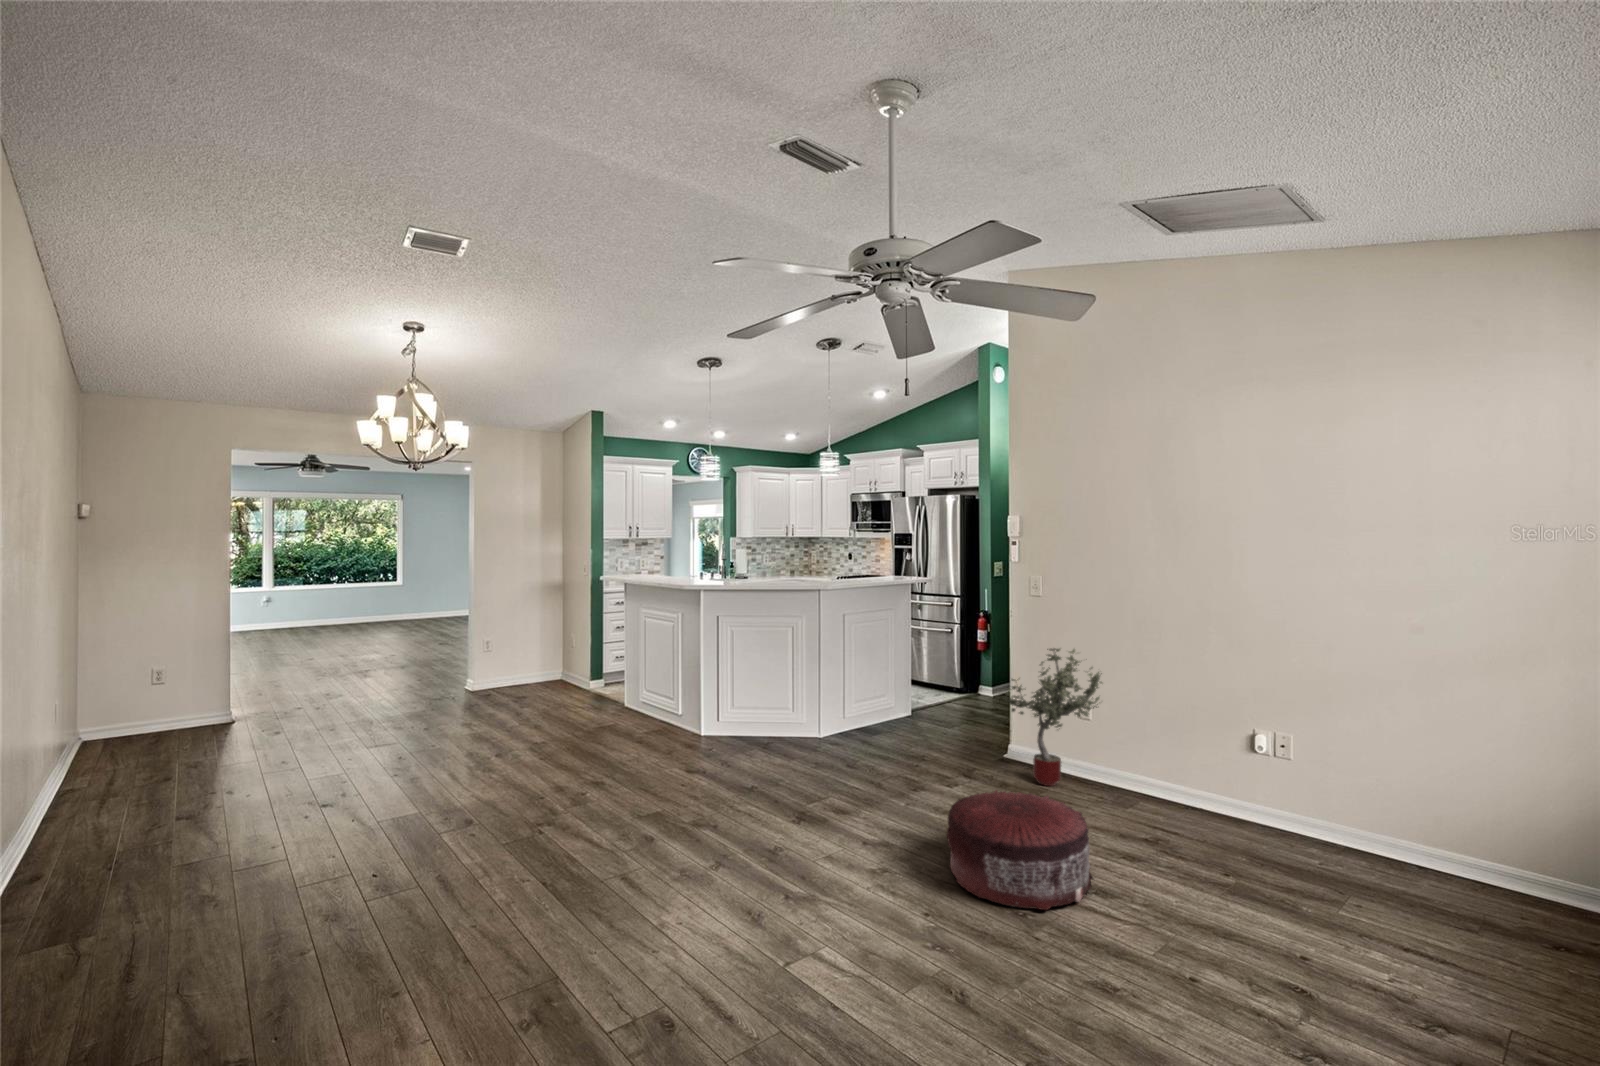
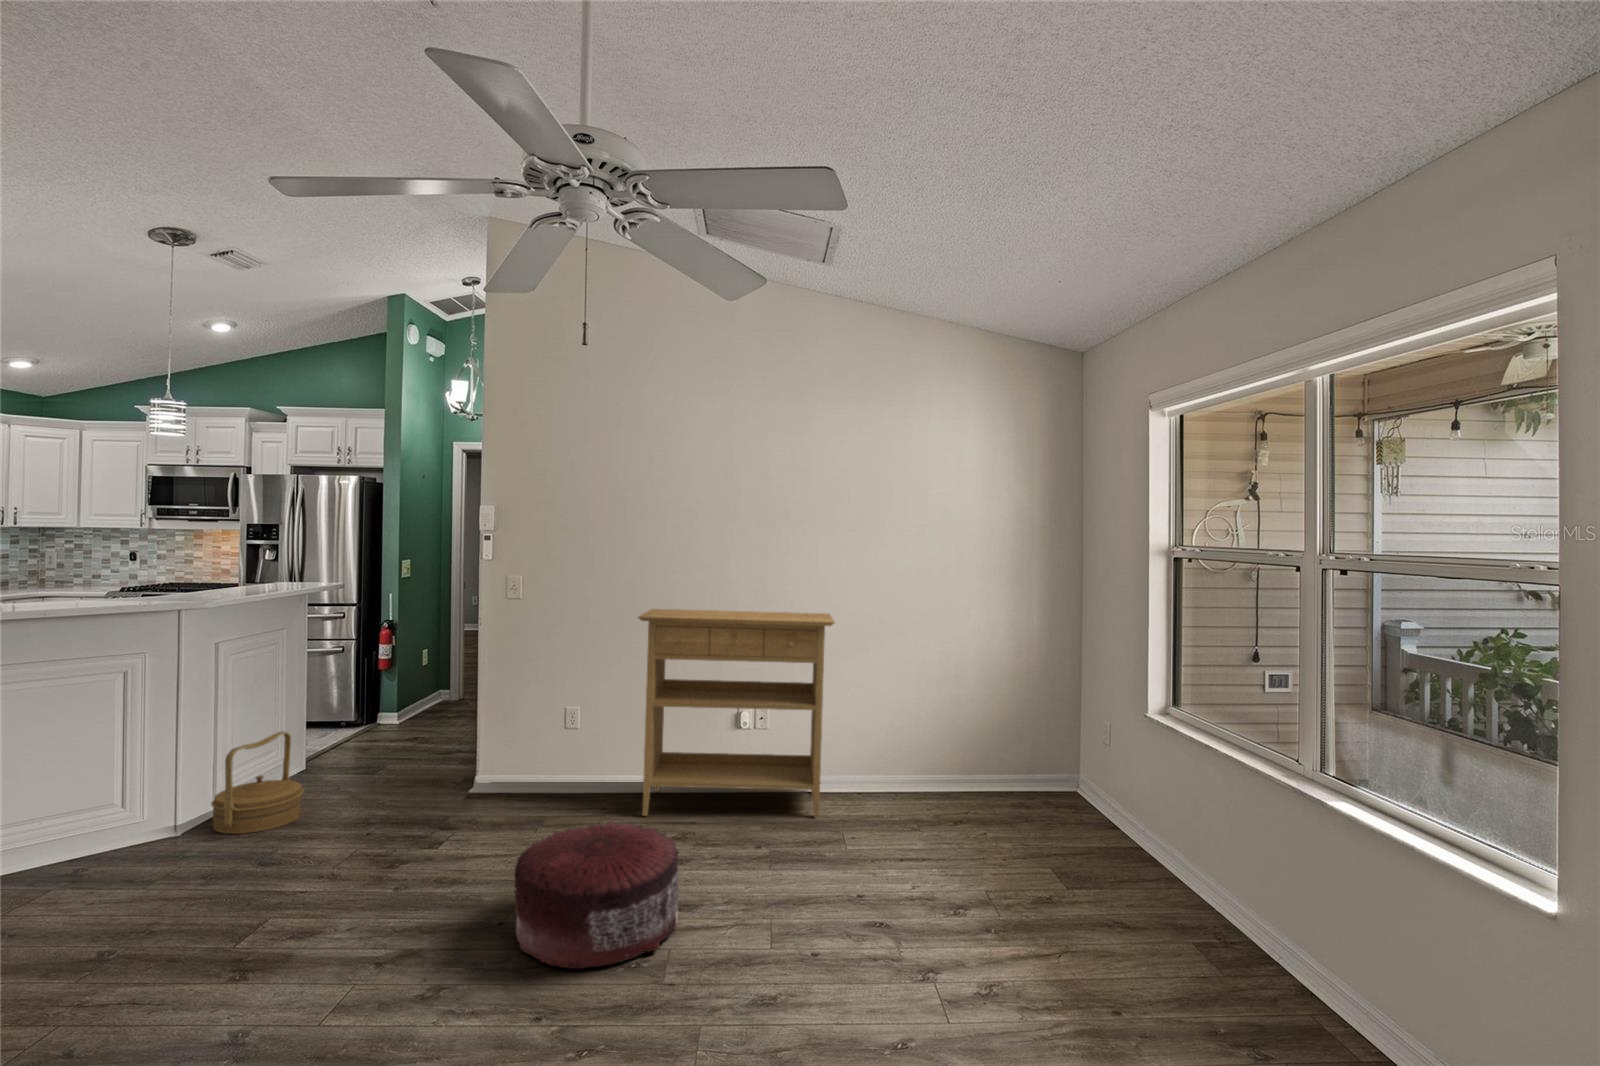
console table: none [1117,614,1373,875] -> present [638,609,835,819]
potted tree: present [1003,648,1103,786] -> none [483,652,612,814]
woven basket: none [840,681,891,746] -> present [211,732,304,834]

